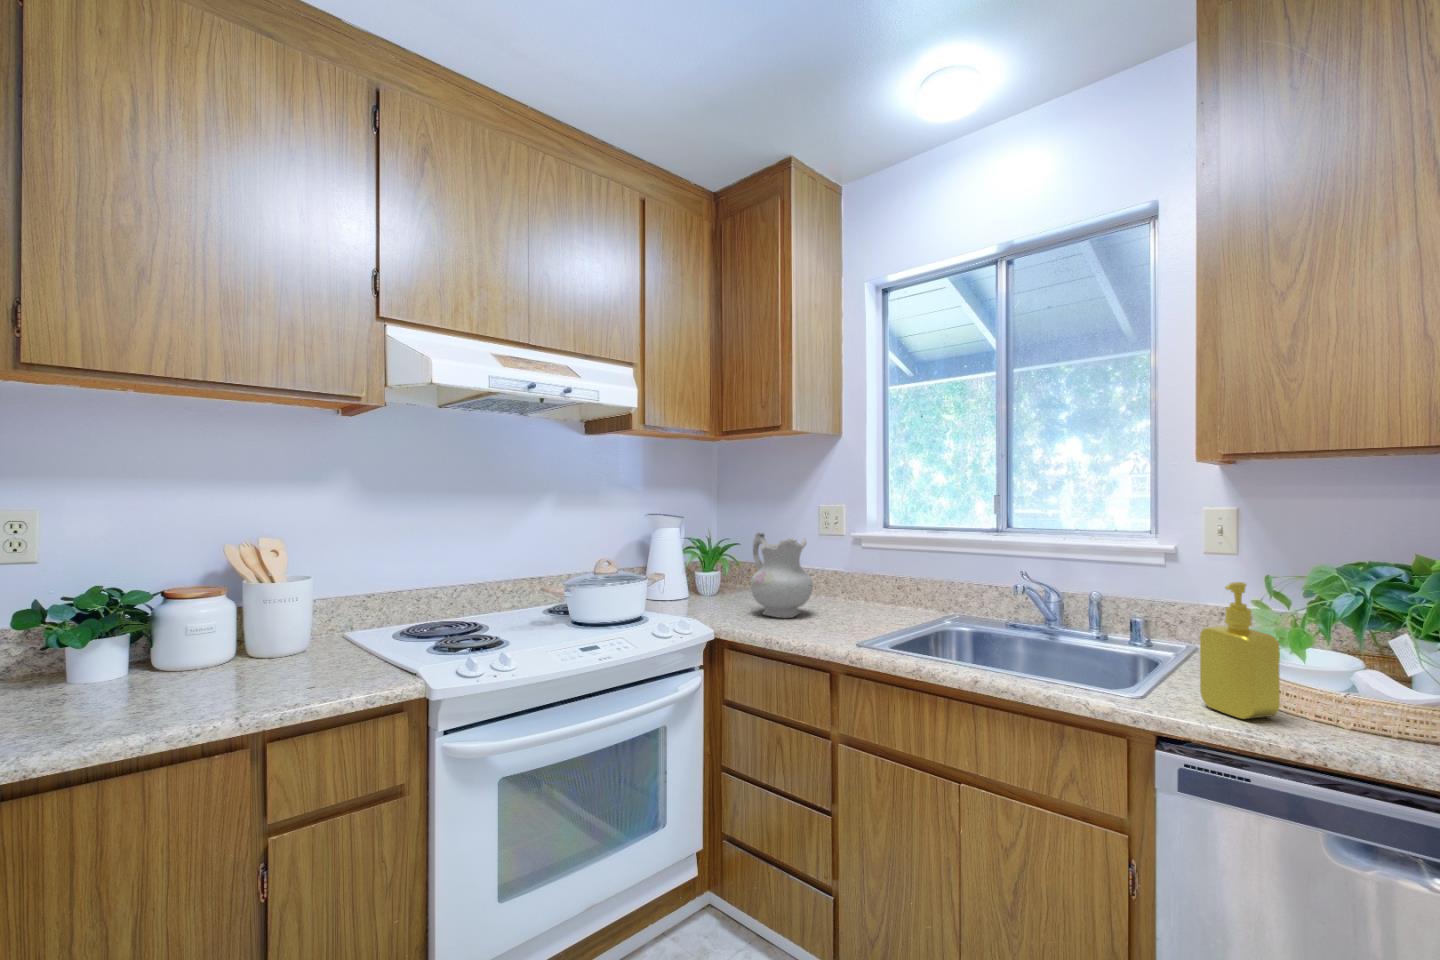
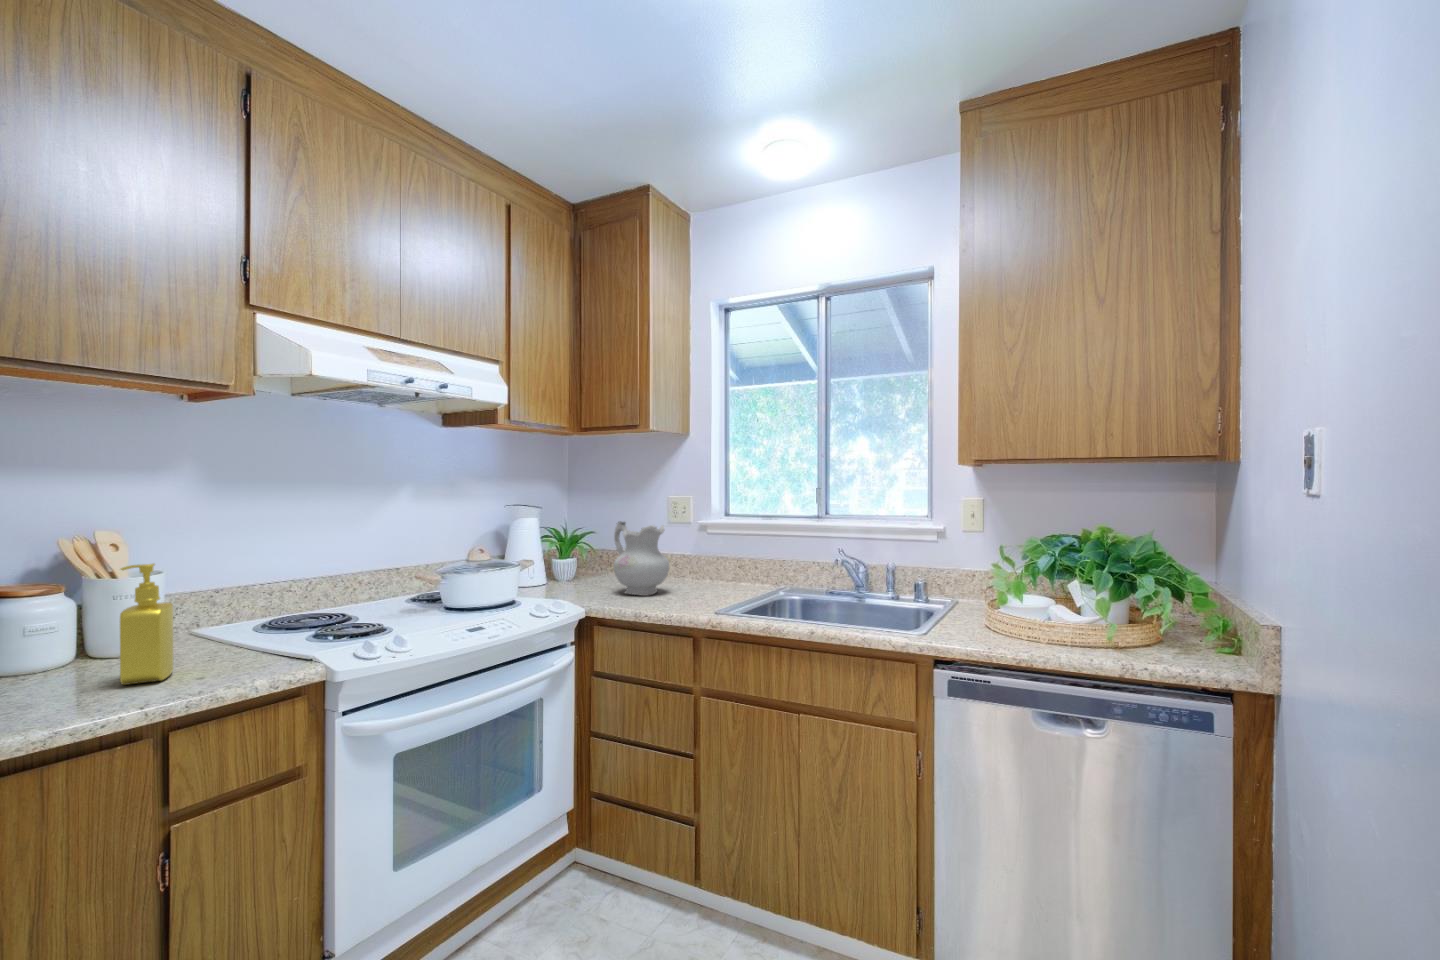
soap dispenser: present [1200,582,1280,719] -> present [120,564,174,685]

